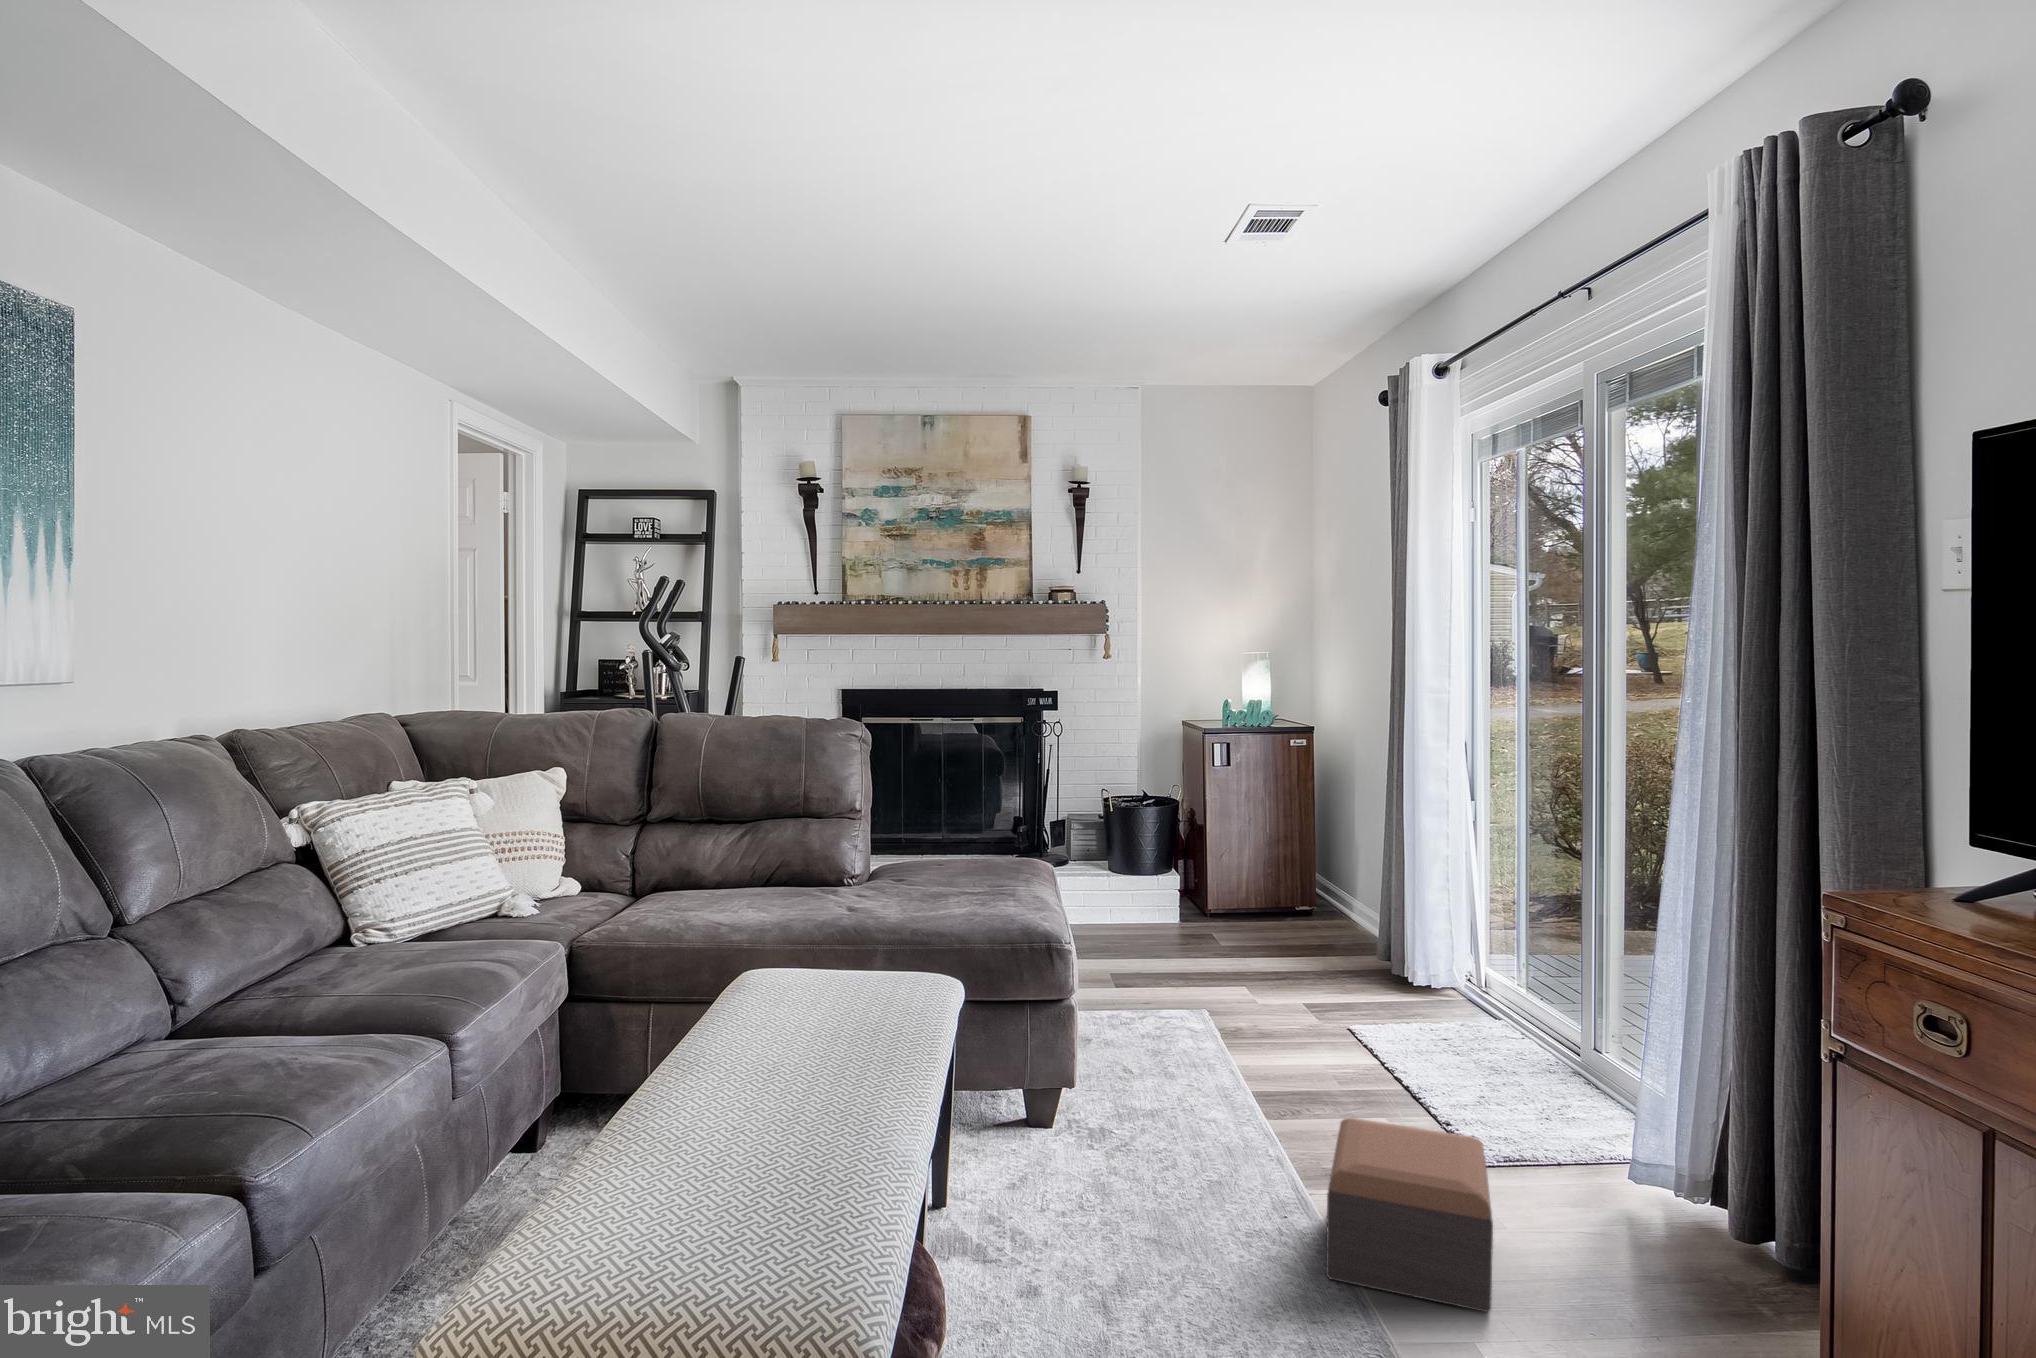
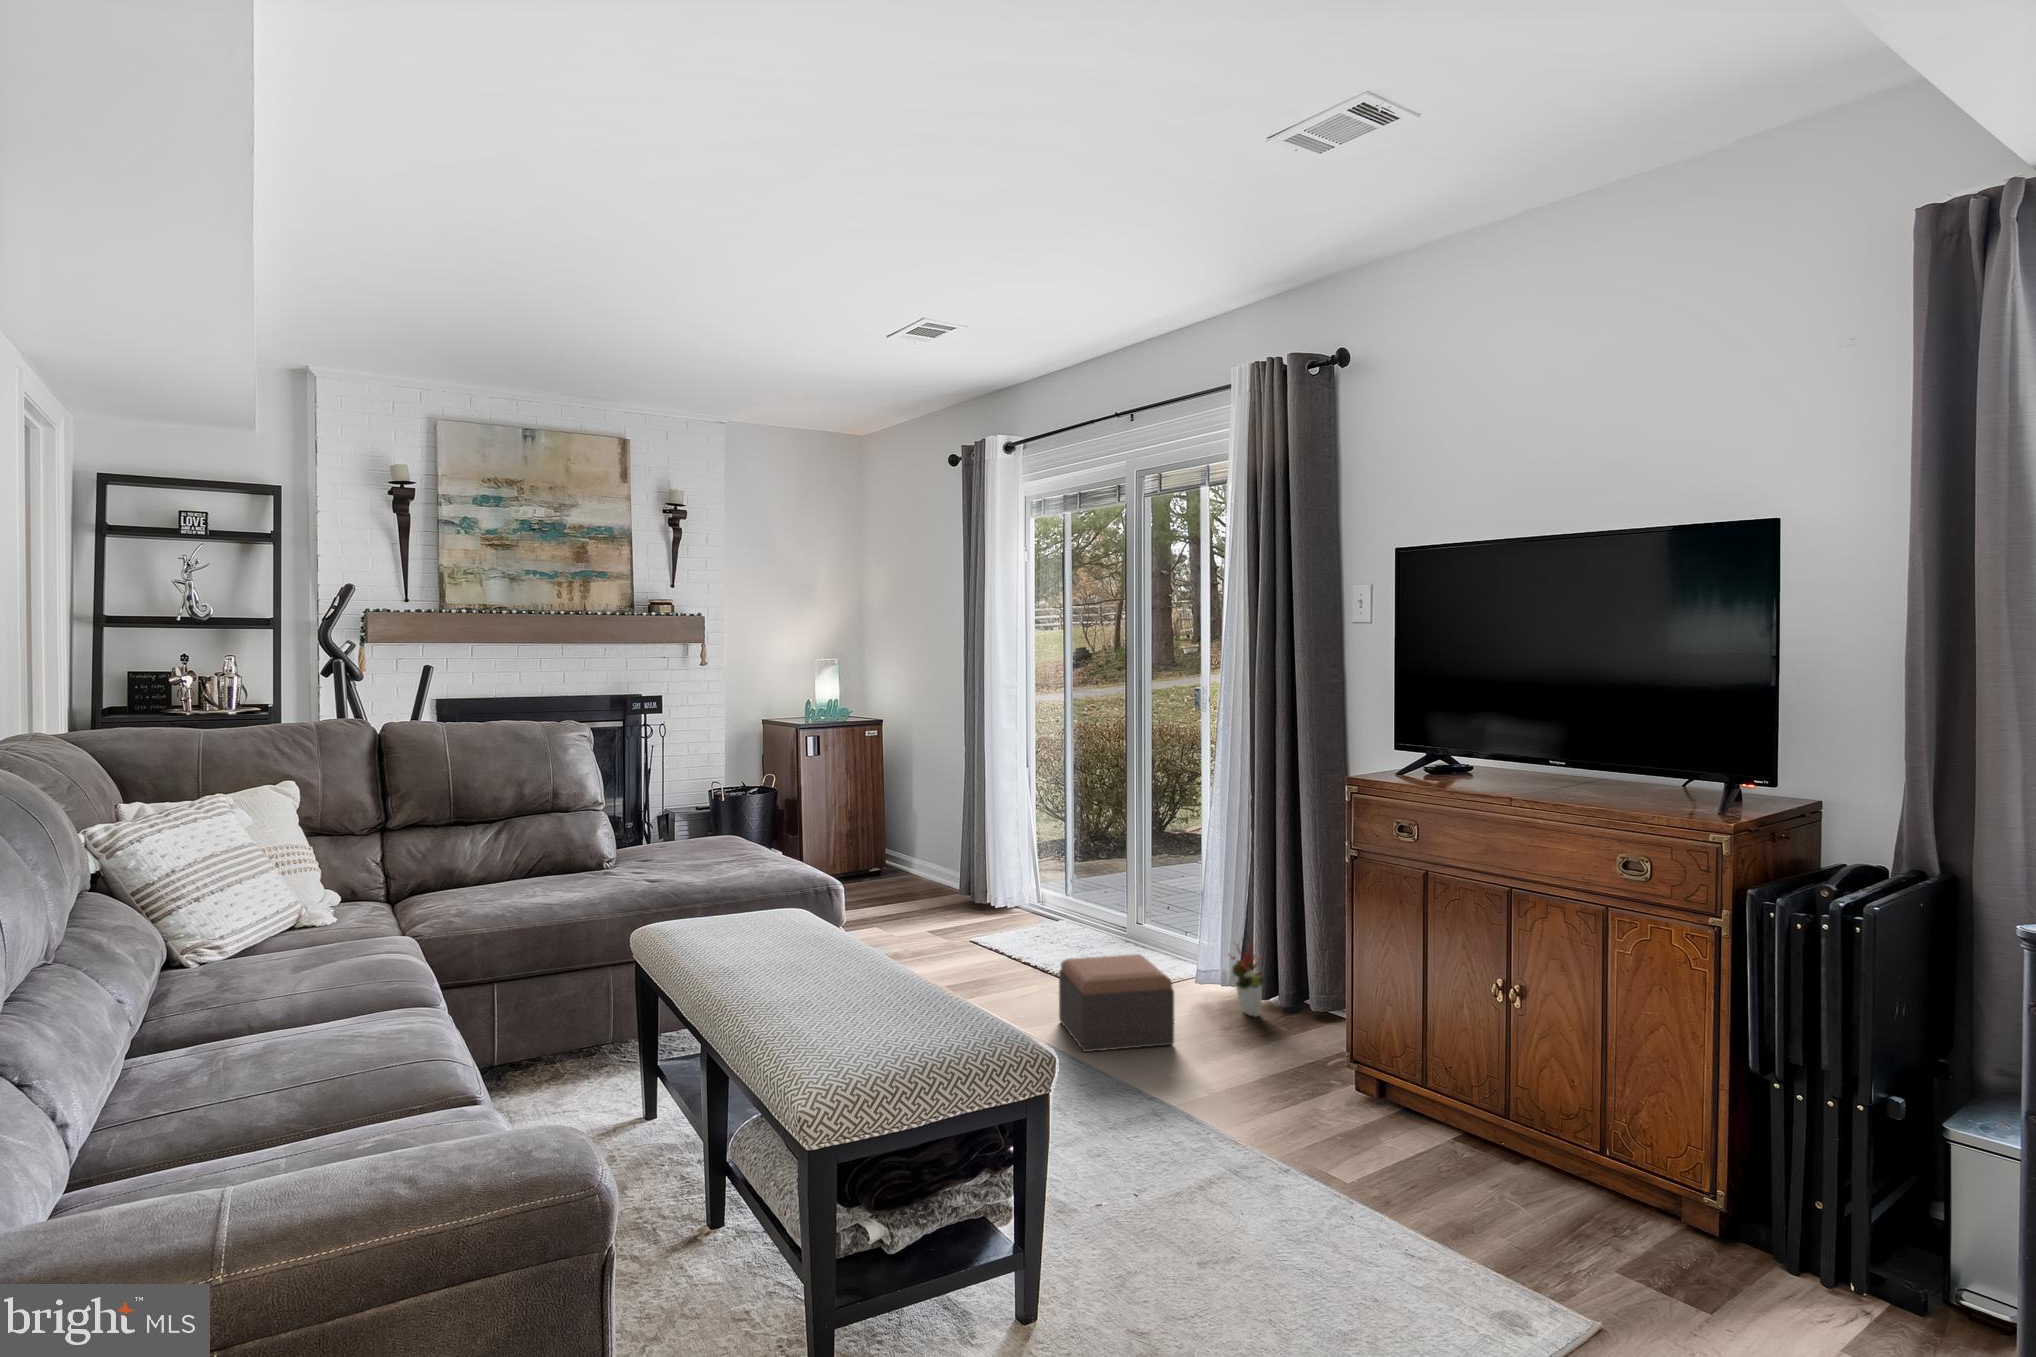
decorative plant: none [1642,1158,1716,1298] -> present [1228,945,1263,1016]

